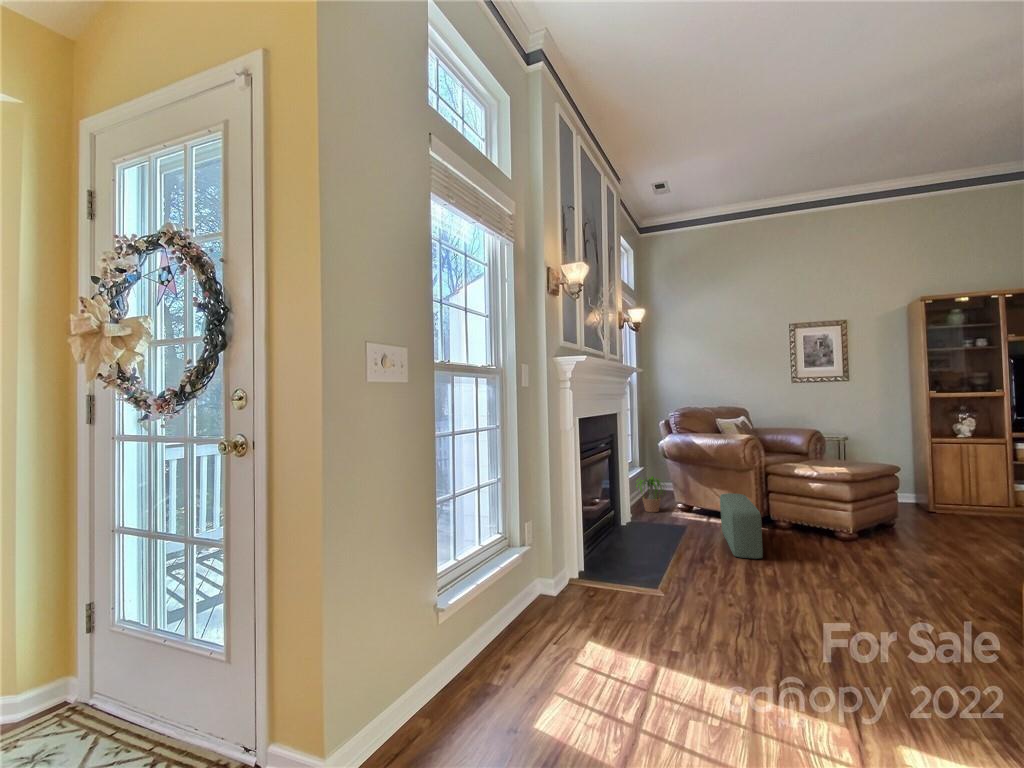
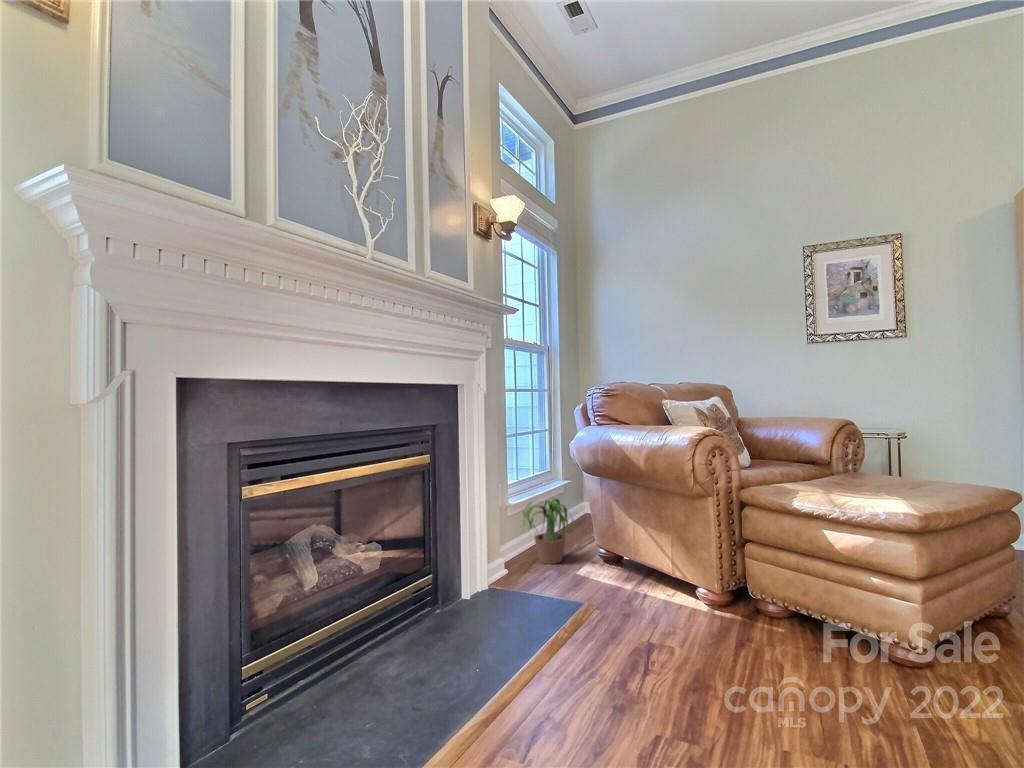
pouf: present [720,493,763,559] -> none [624,546,696,733]

